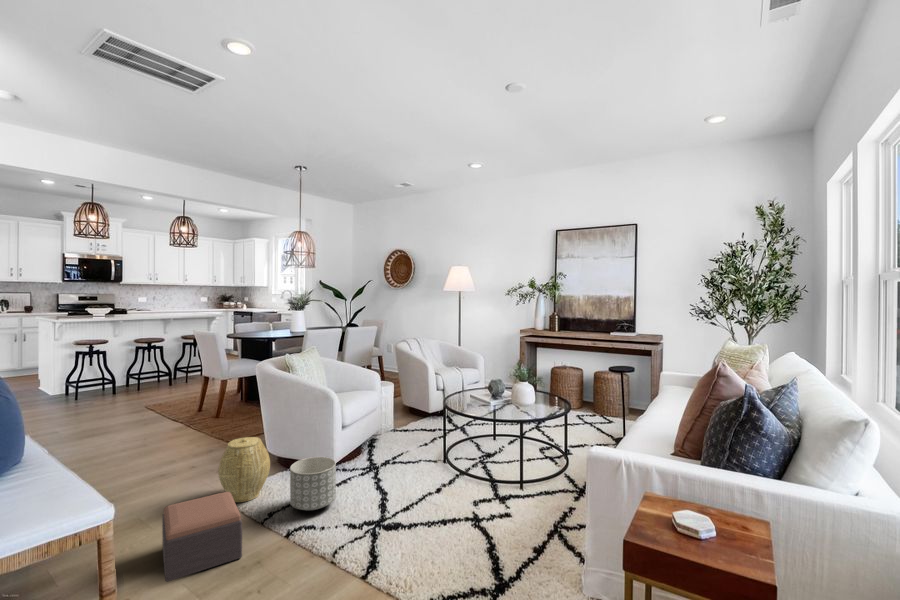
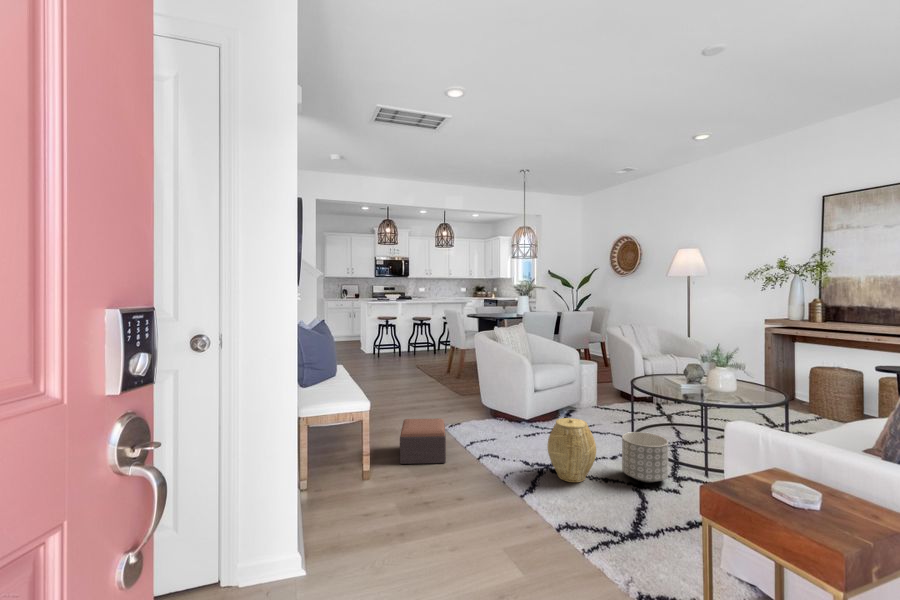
woven basket: present [218,437,270,502] -> present [547,418,596,482]
planter: present [290,457,336,511] -> present [622,432,668,483]

